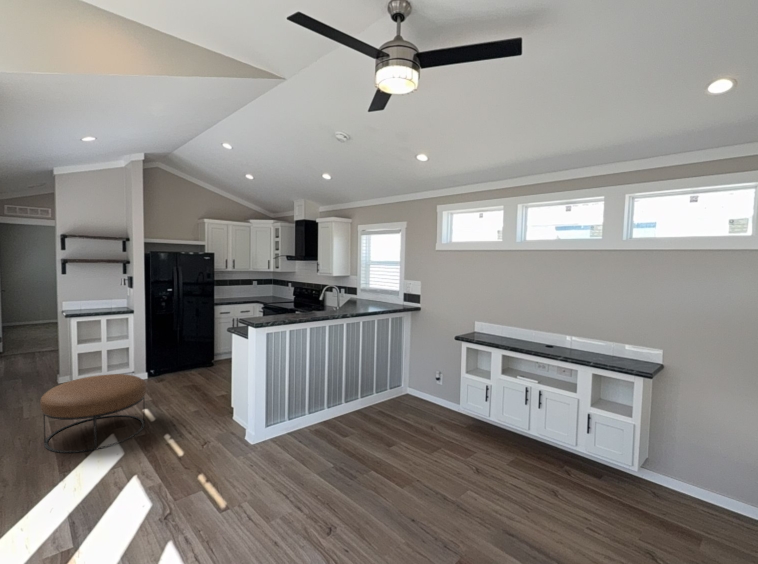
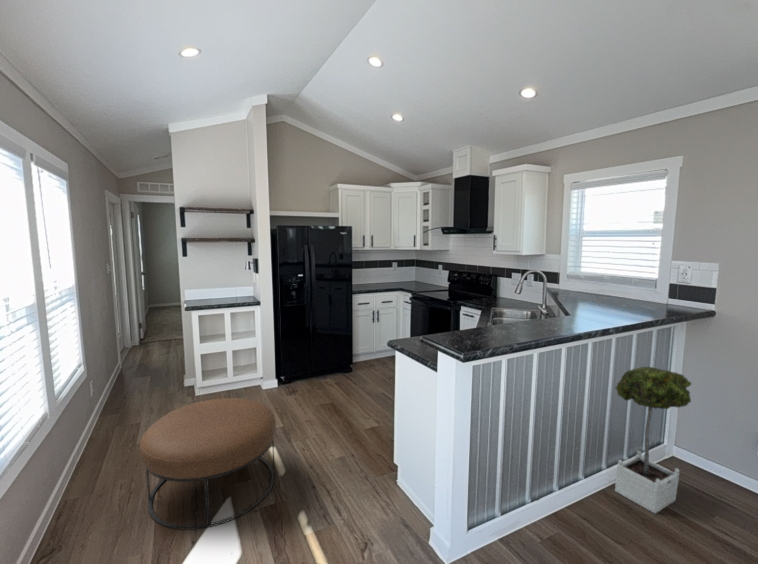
potted tree: none [362,337,398,417] -> present [615,367,691,513]

